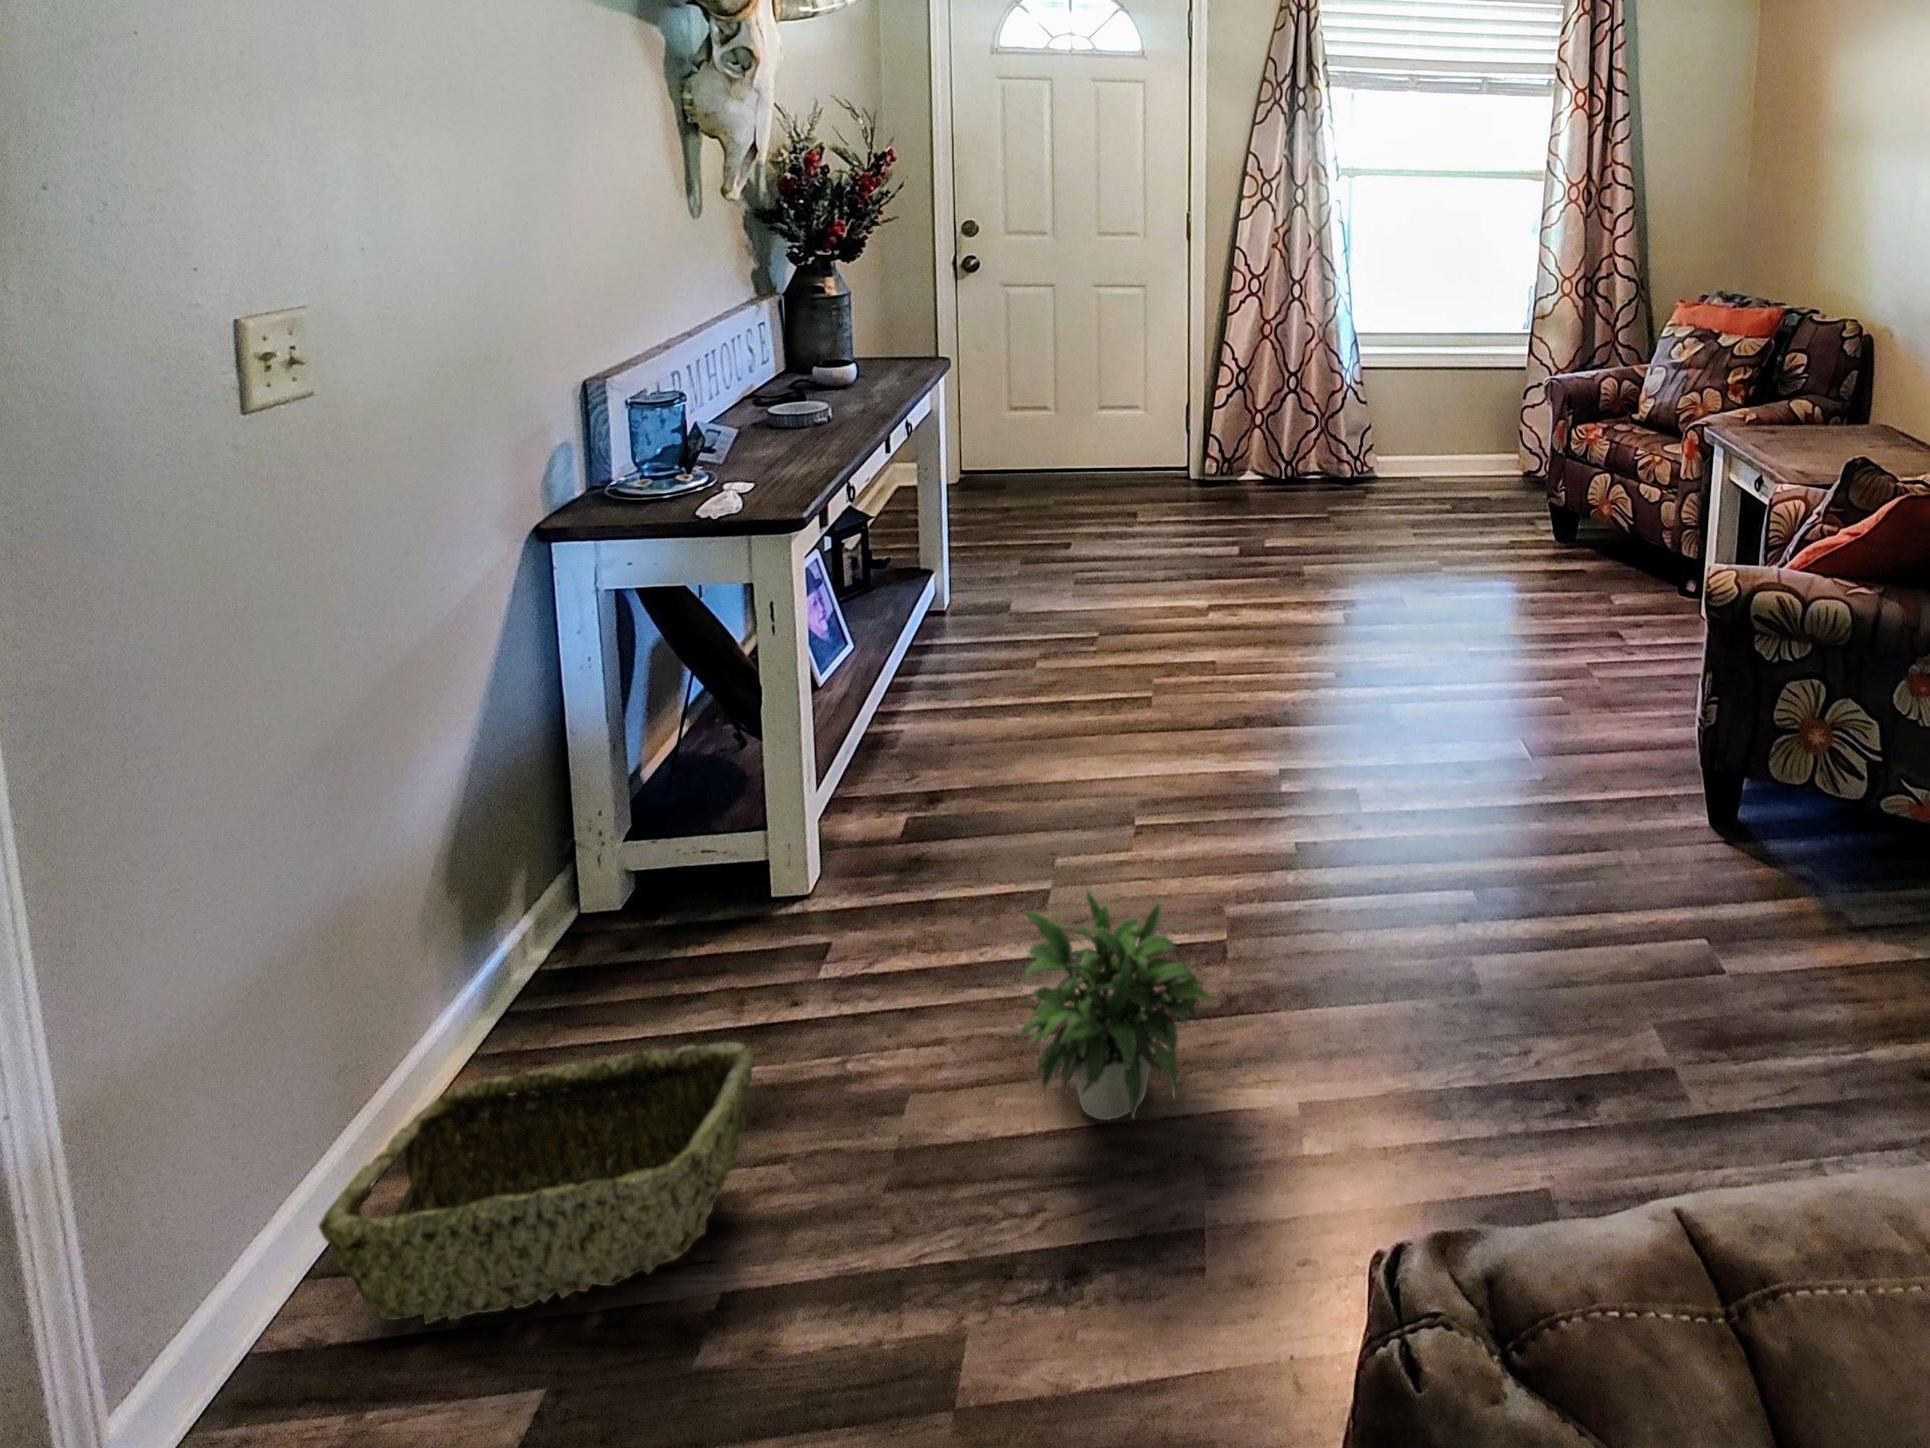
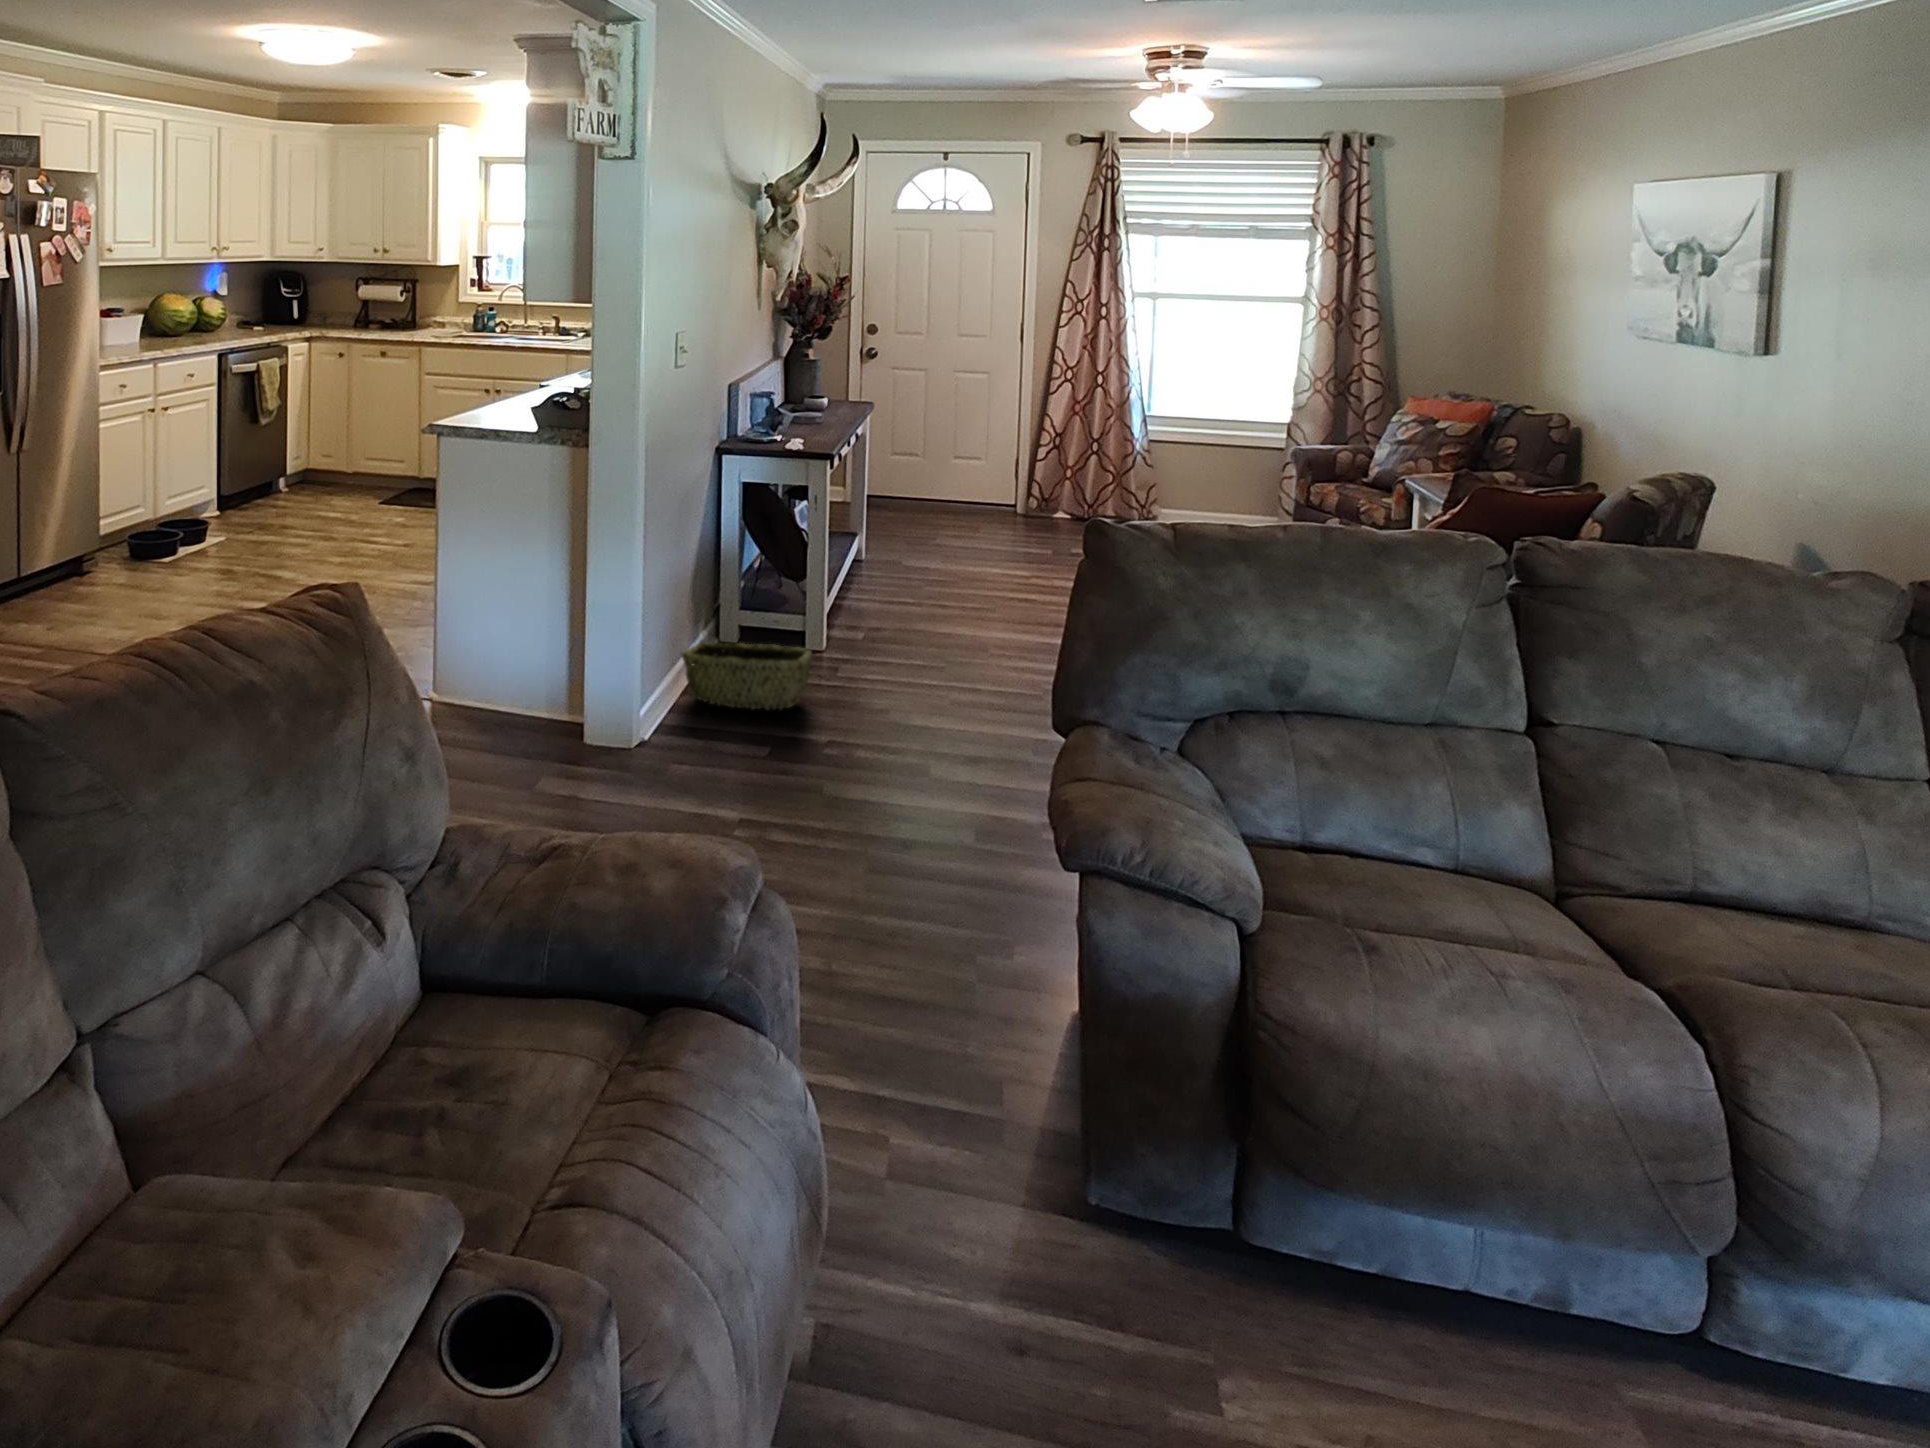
potted plant: present [1019,891,1211,1120] -> none [918,621,1006,719]

